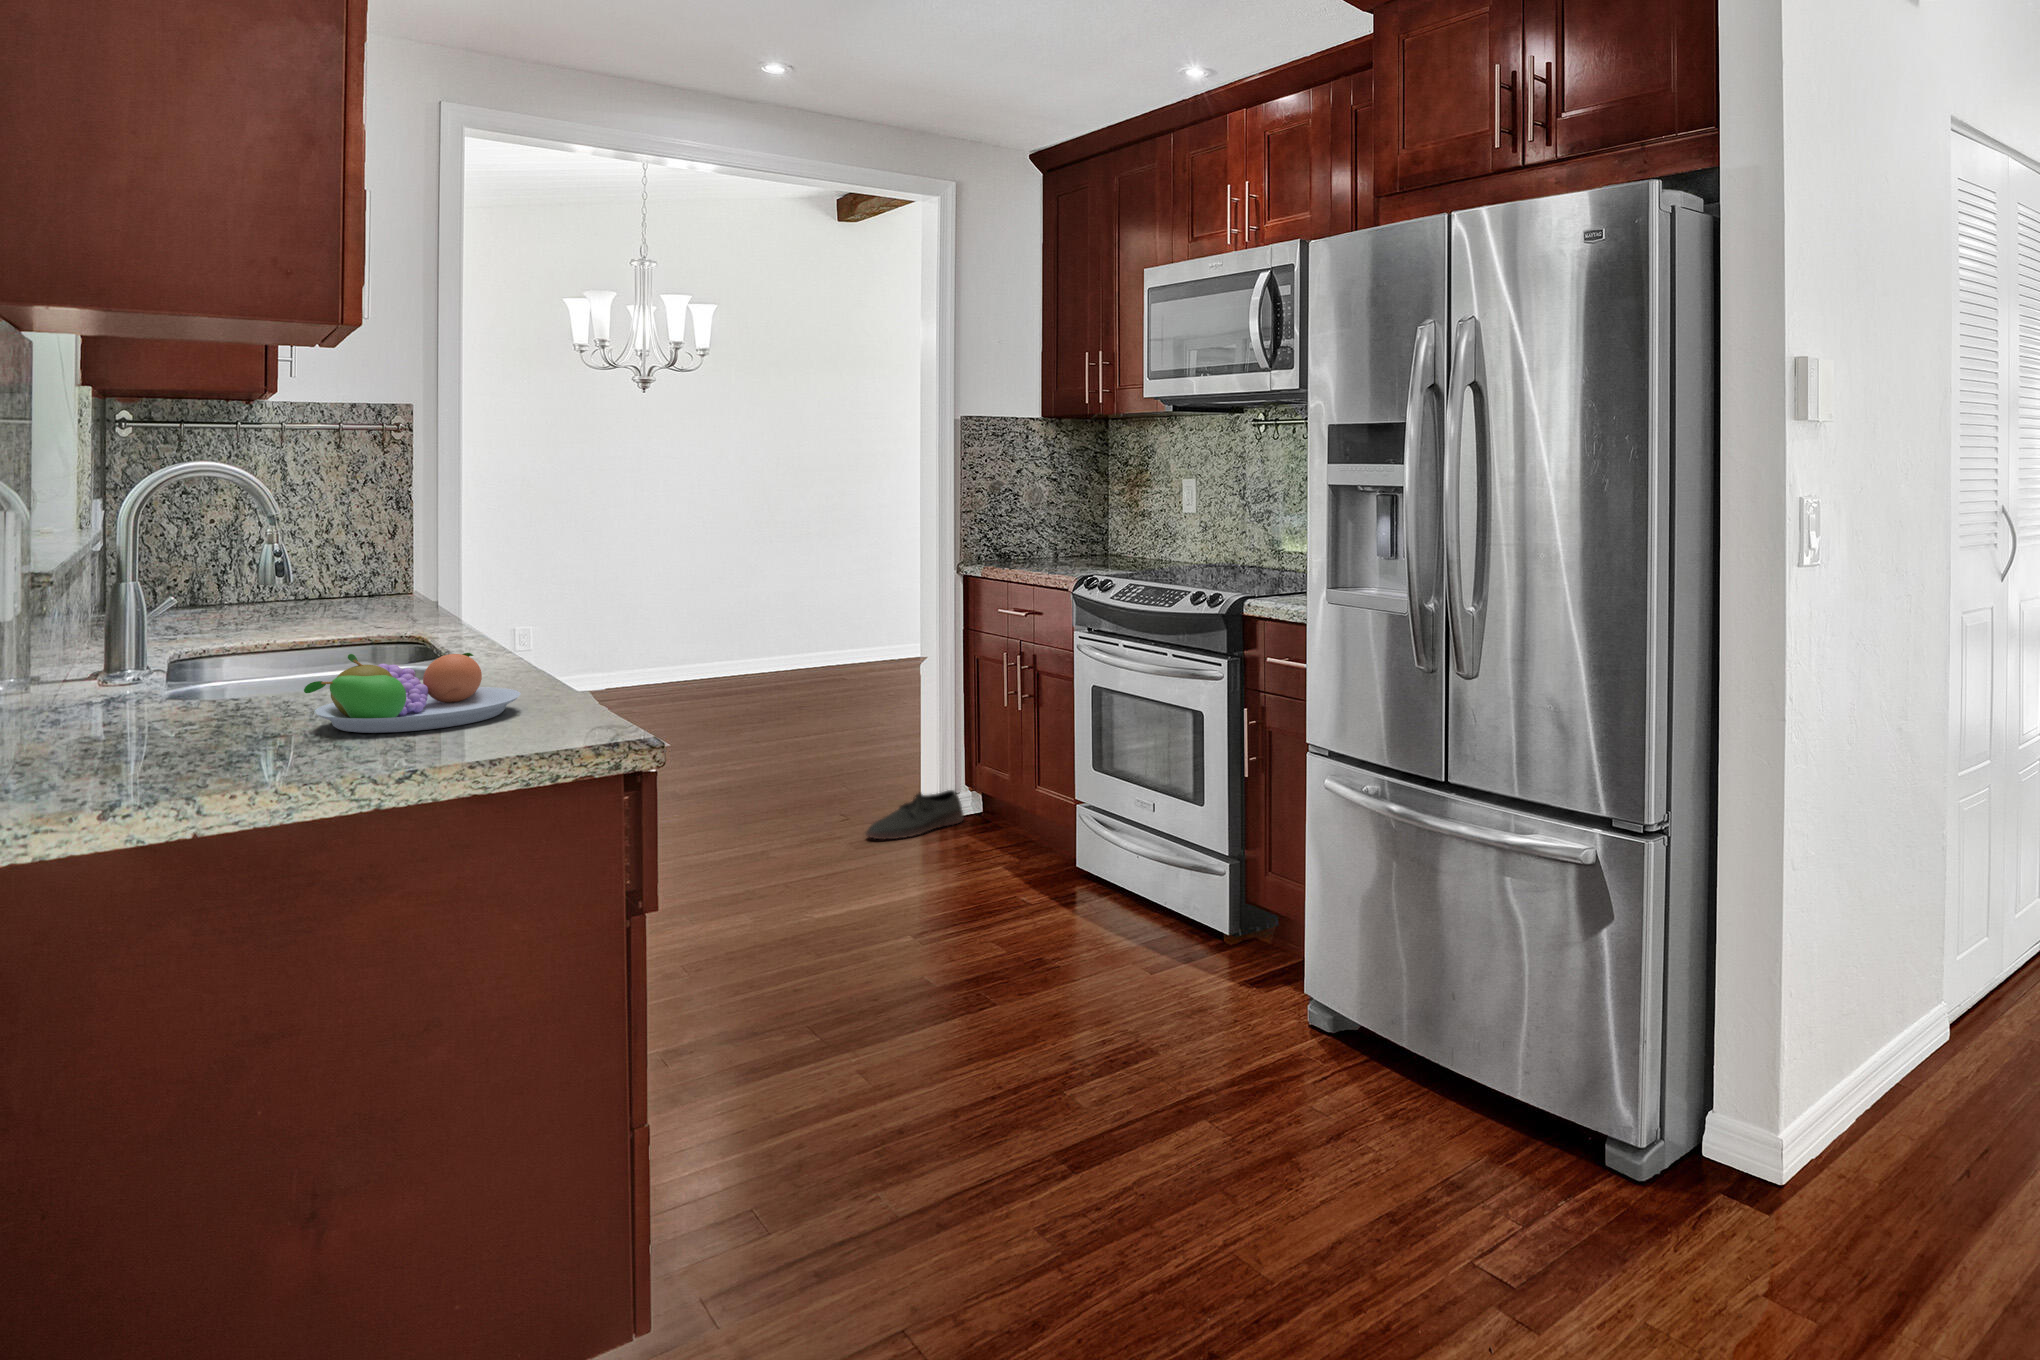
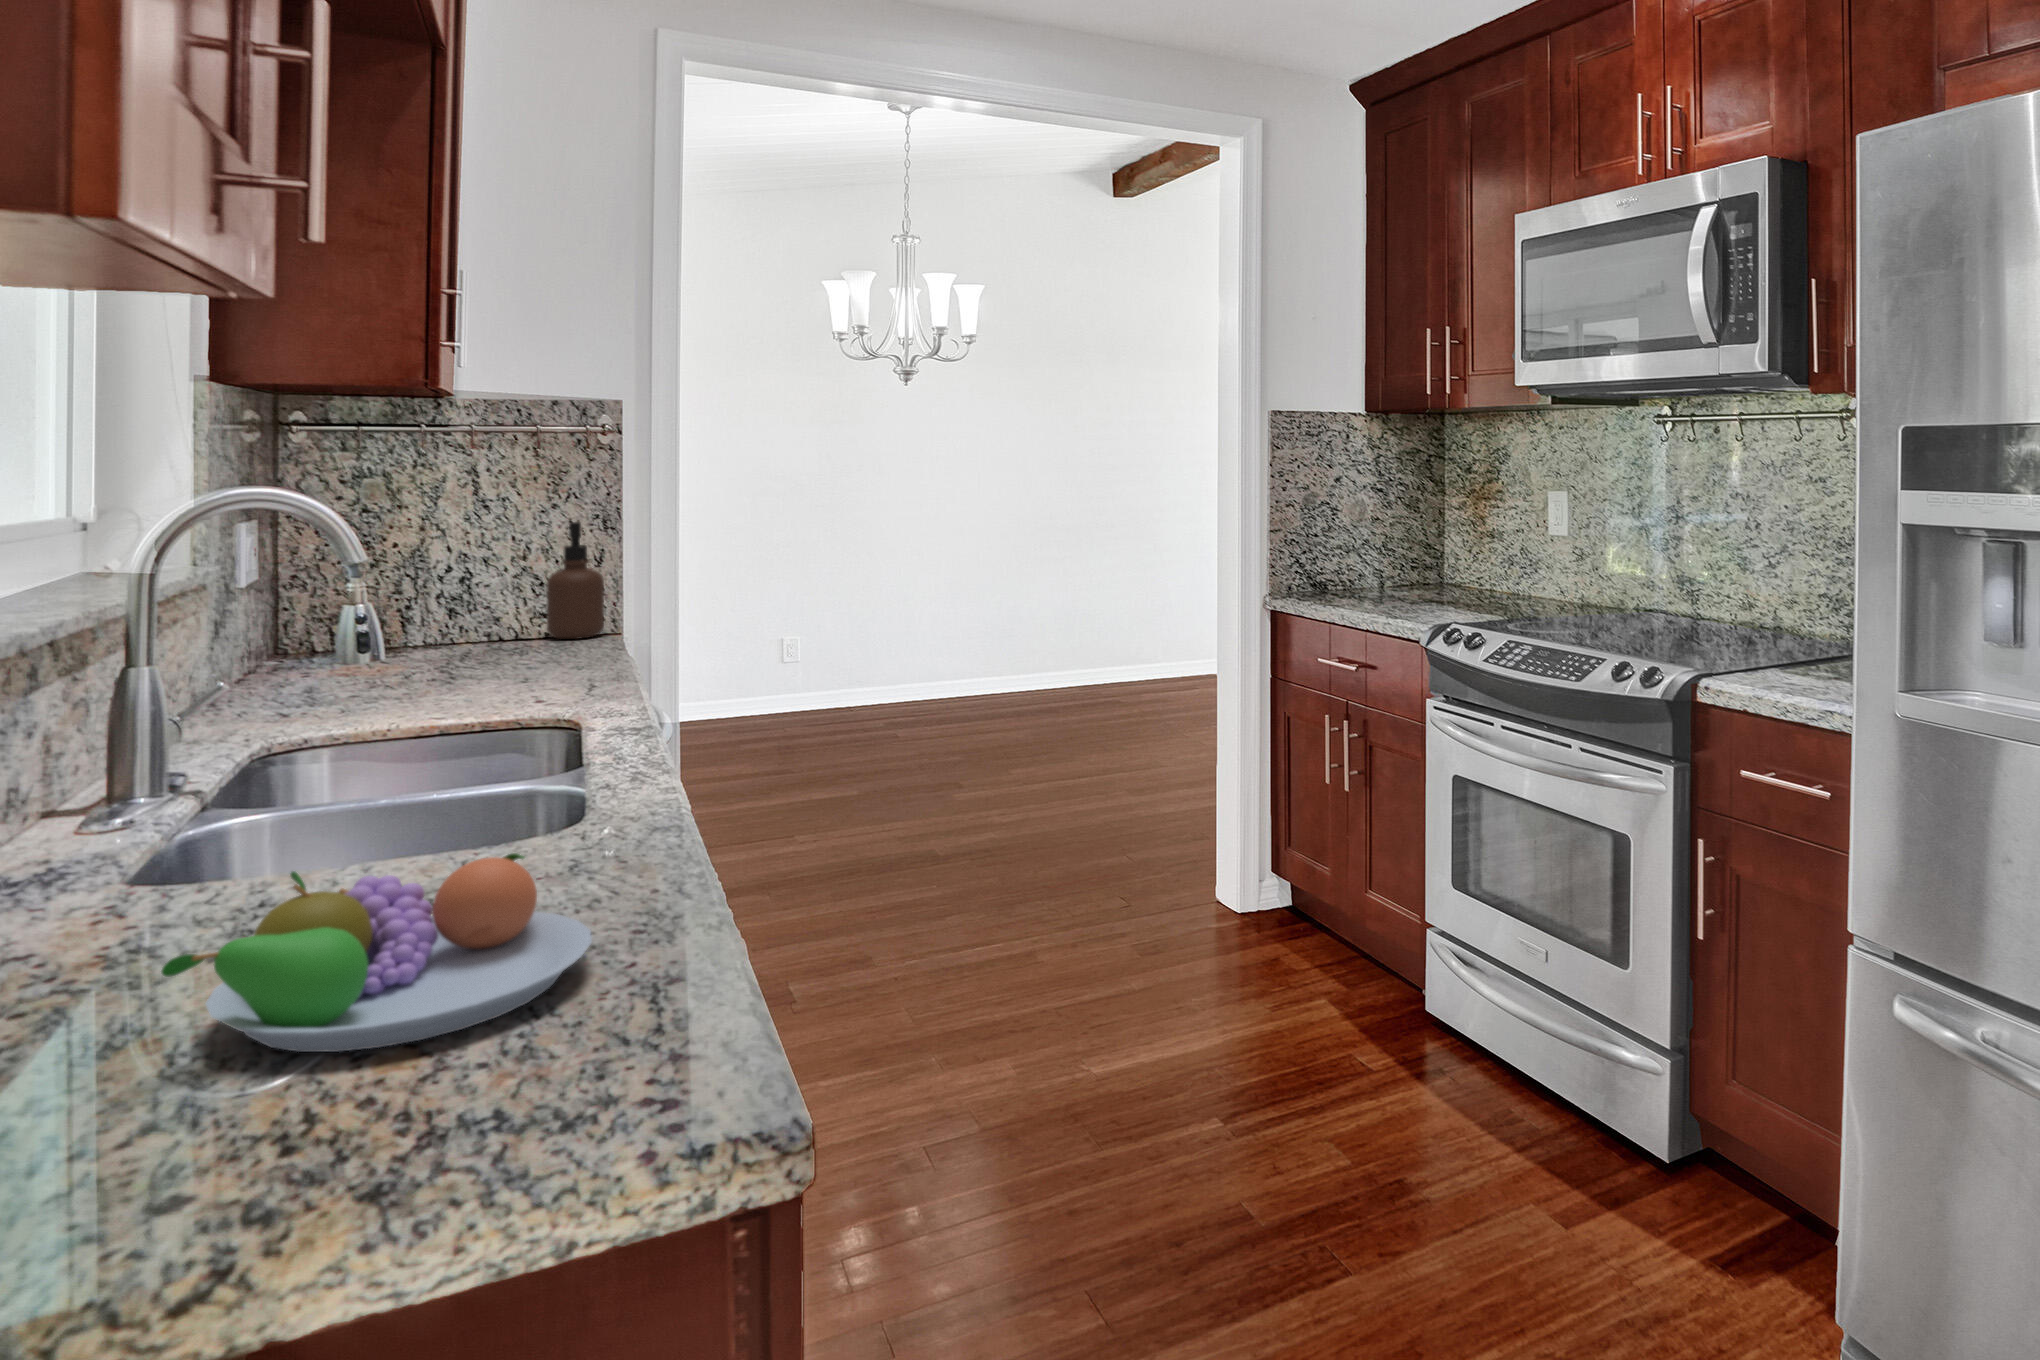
soap dispenser: none [345,503,396,597] -> present [546,522,604,639]
shoe: present [866,790,964,839] -> none [1153,883,1271,948]

